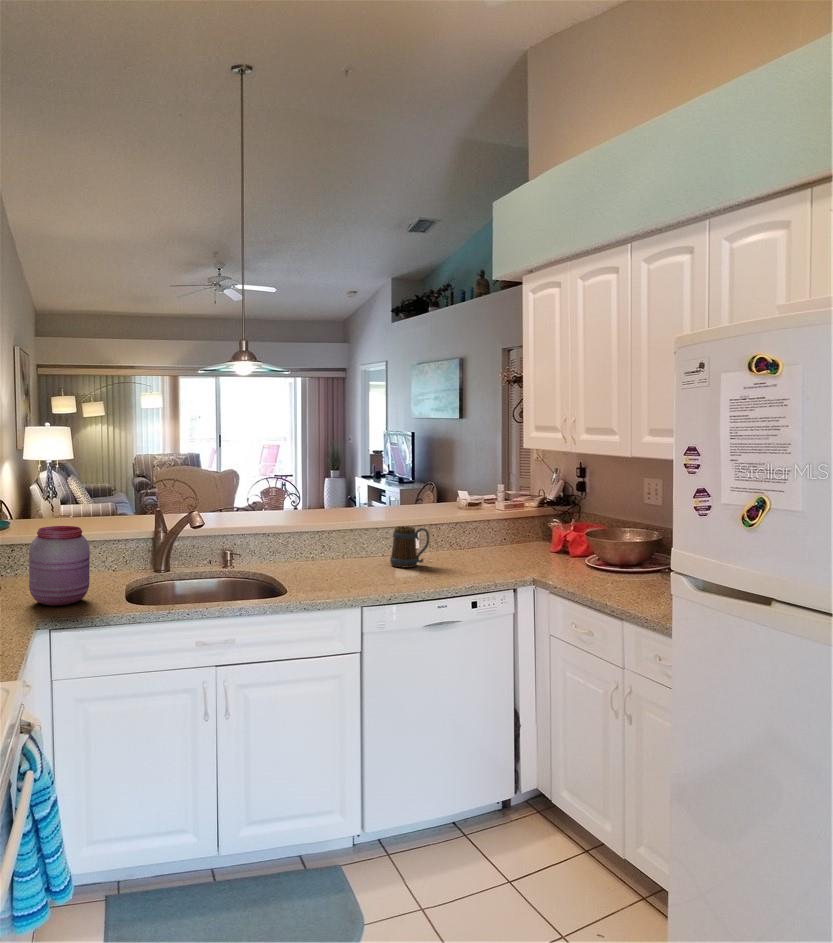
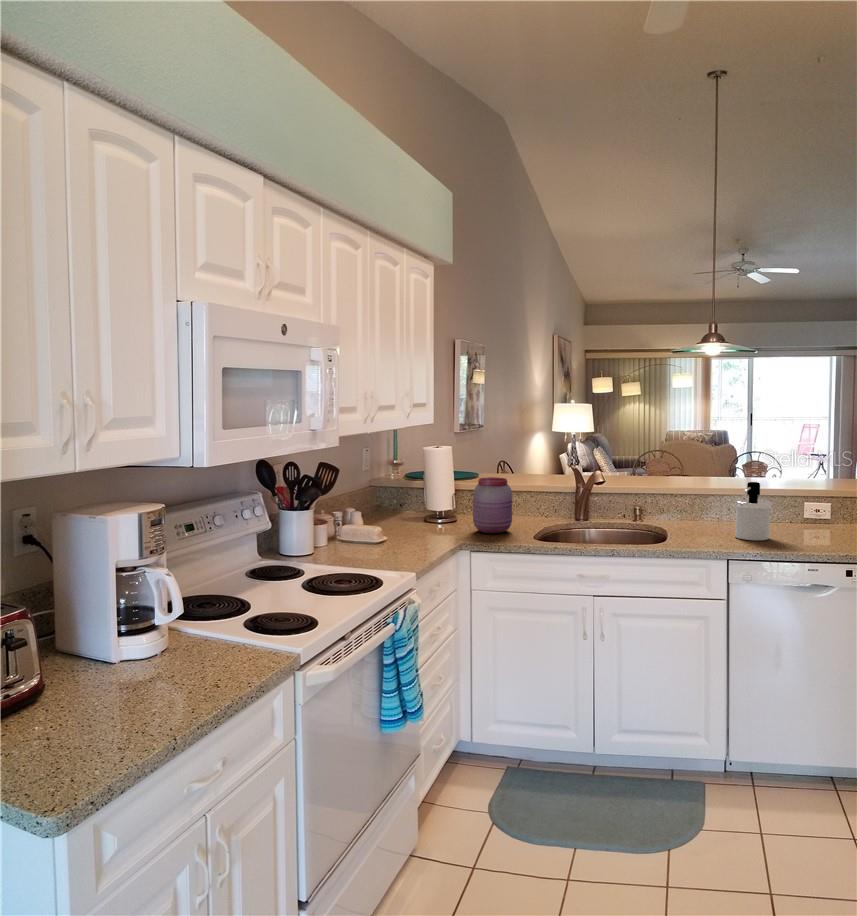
soap dispenser: none [351,515,388,579] -> present [735,482,772,541]
mug: present [390,526,429,568] -> none [786,495,829,535]

